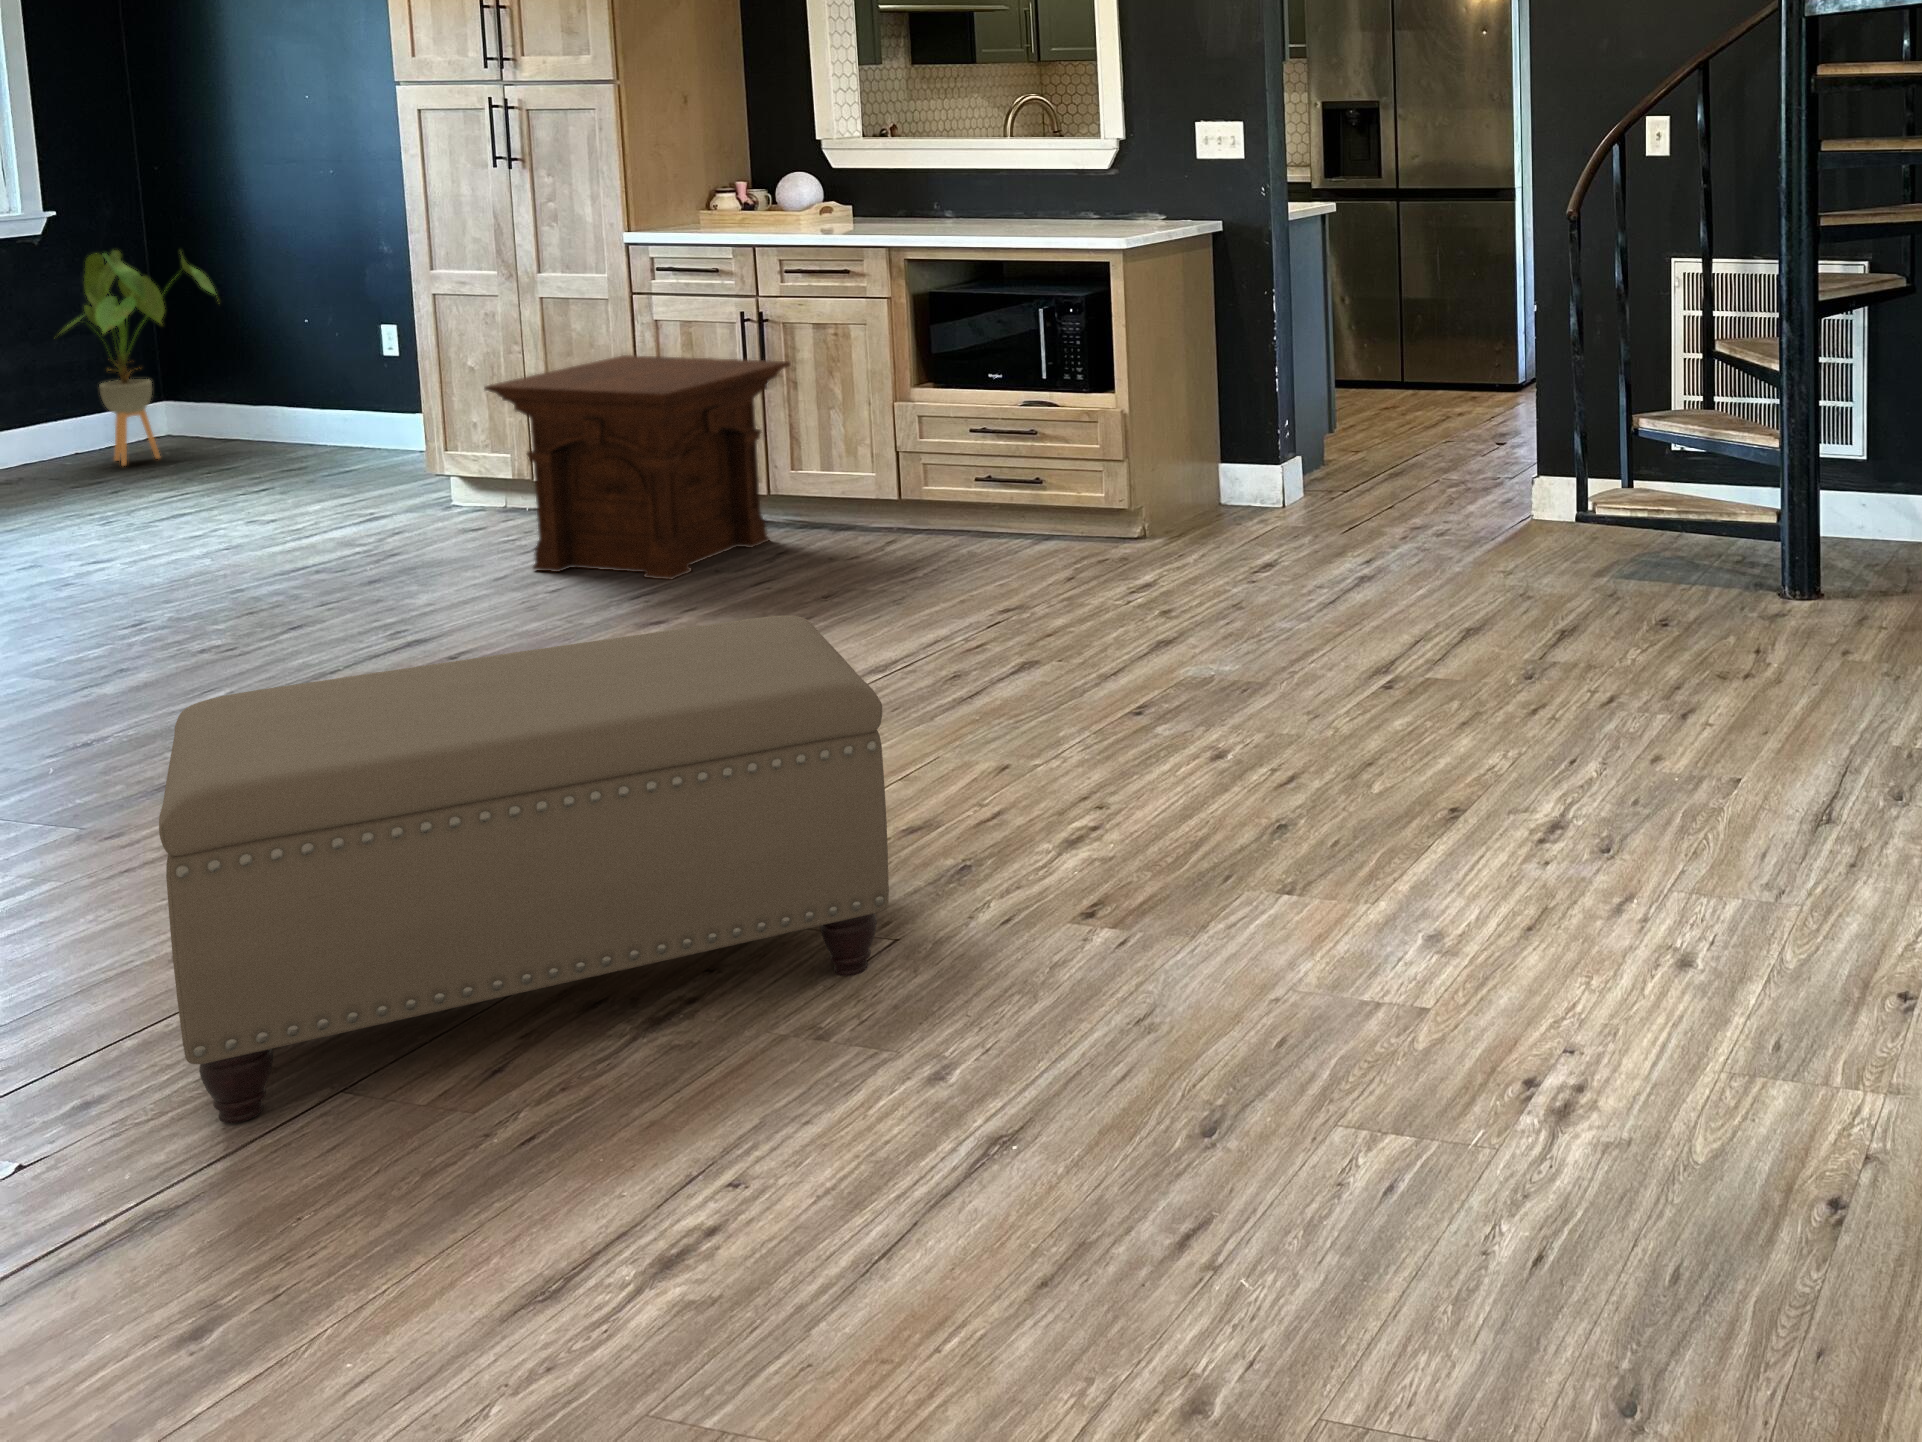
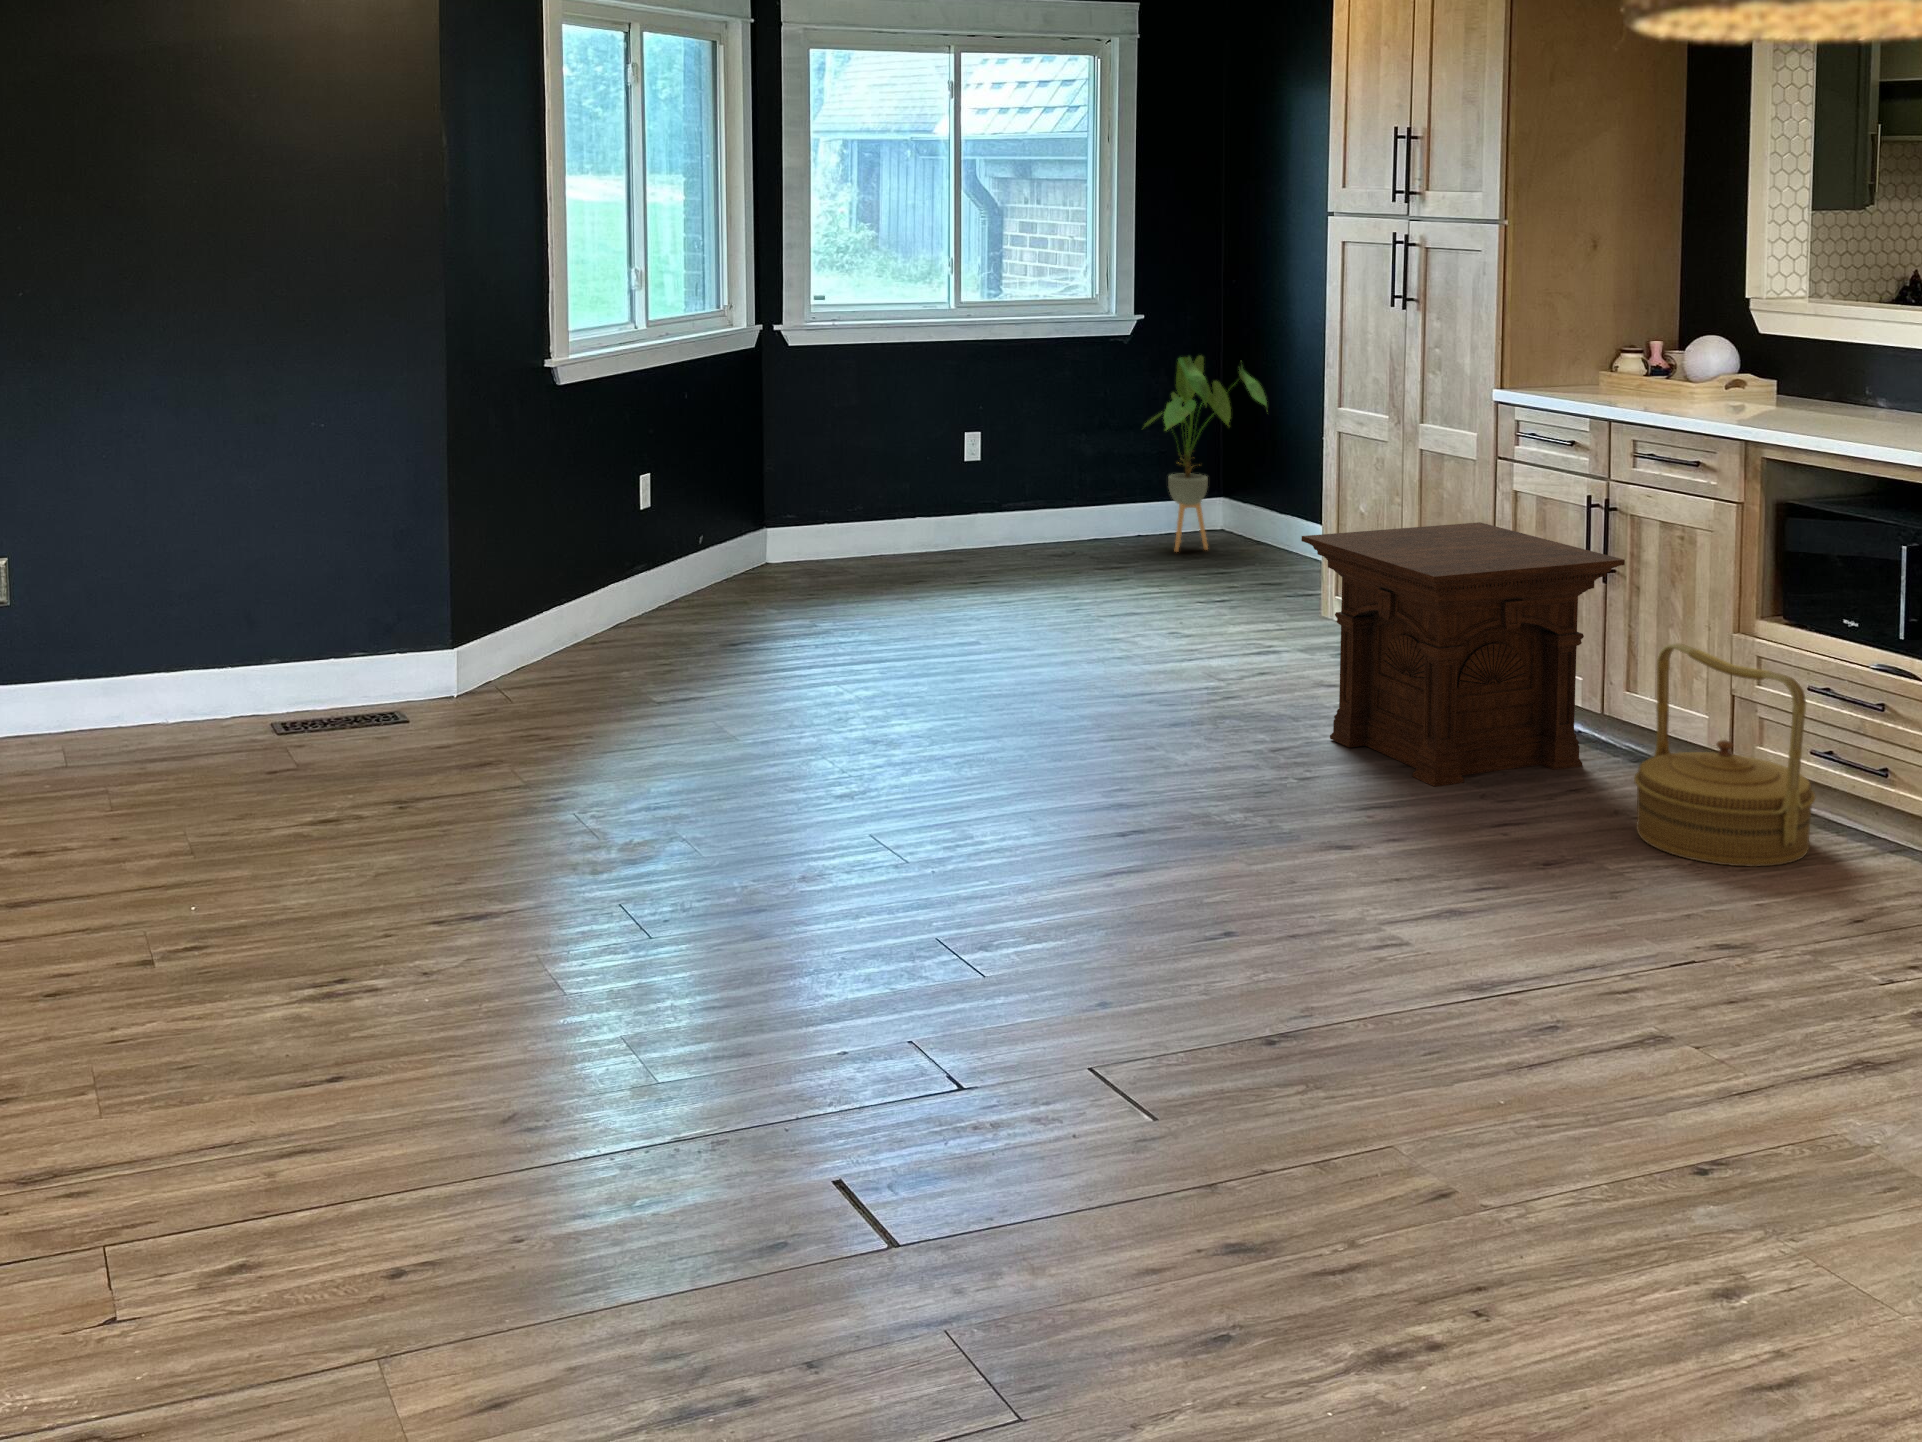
woven basket: none [856,415,995,575] -> present [1634,644,1815,867]
ottoman: present [159,615,889,1123] -> none [389,821,1148,1376]

